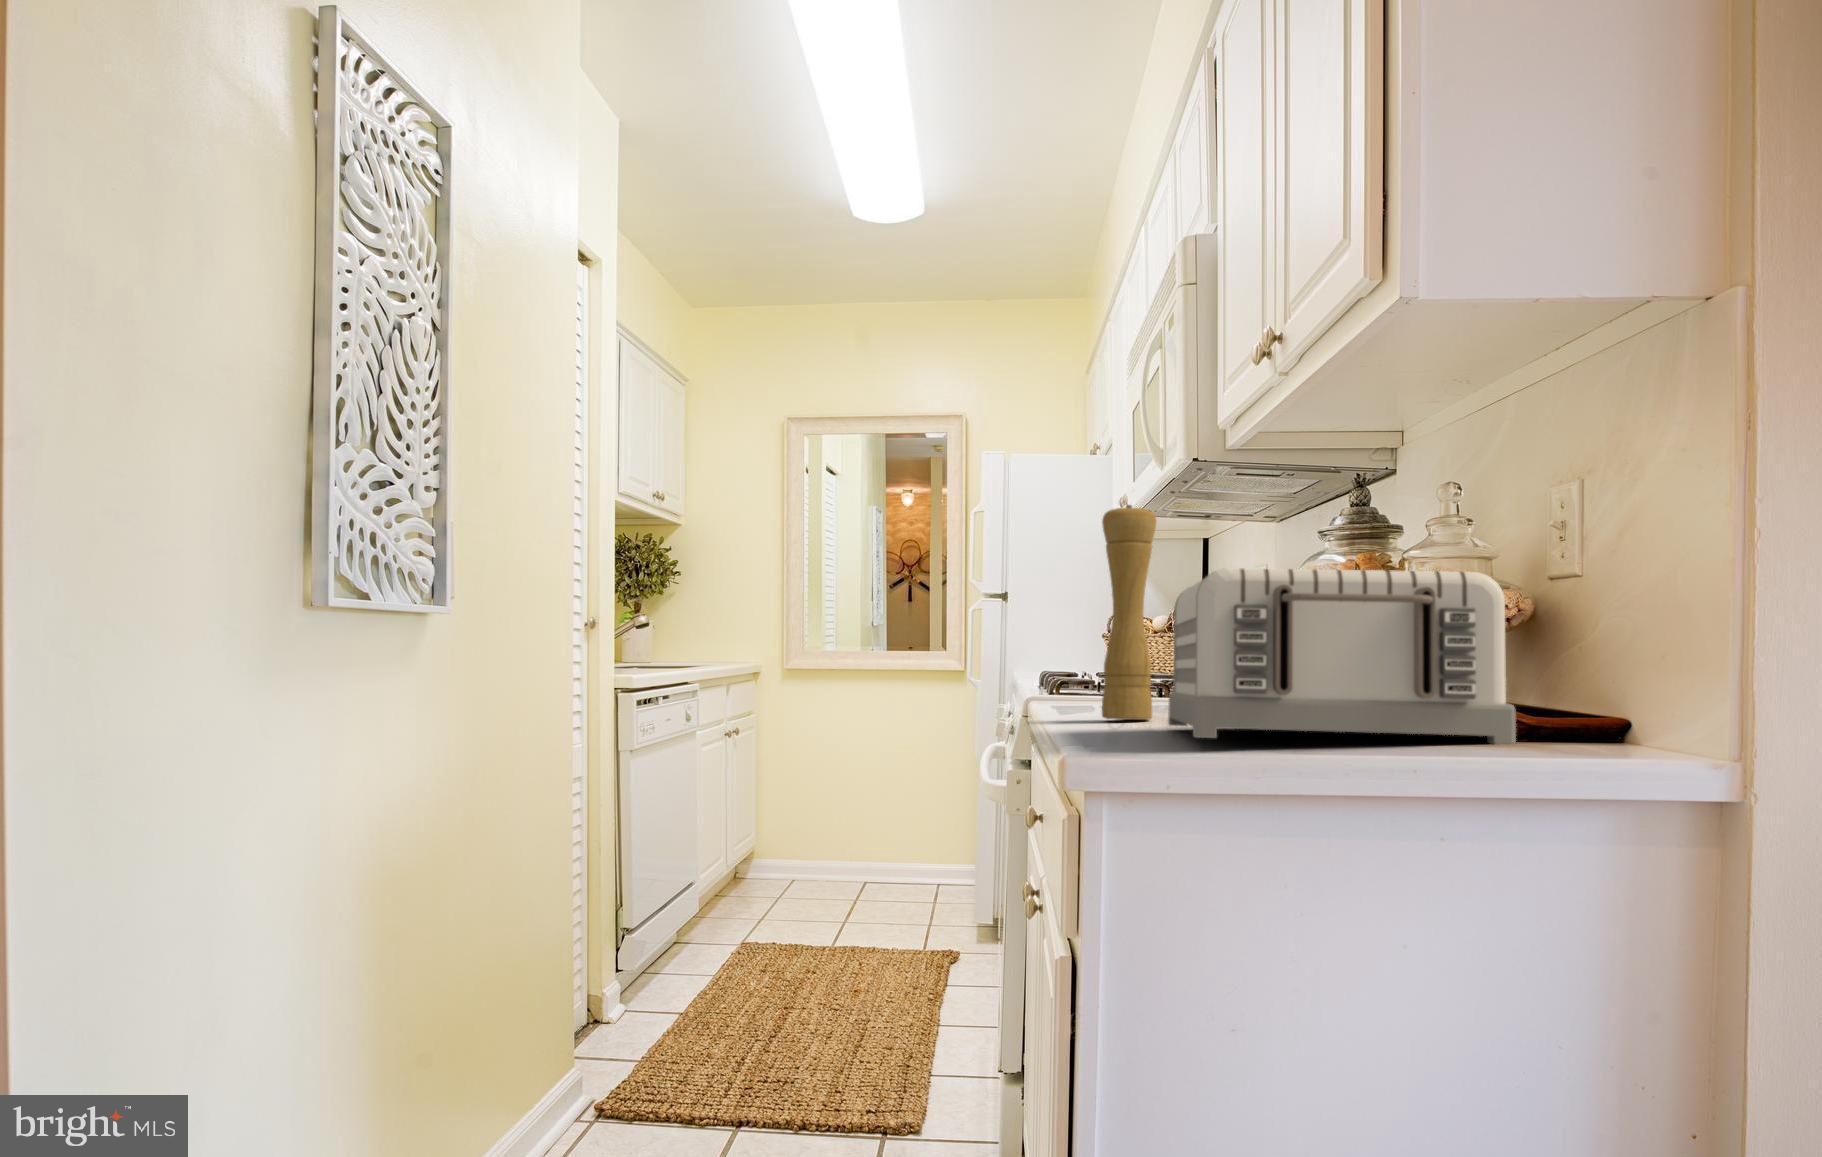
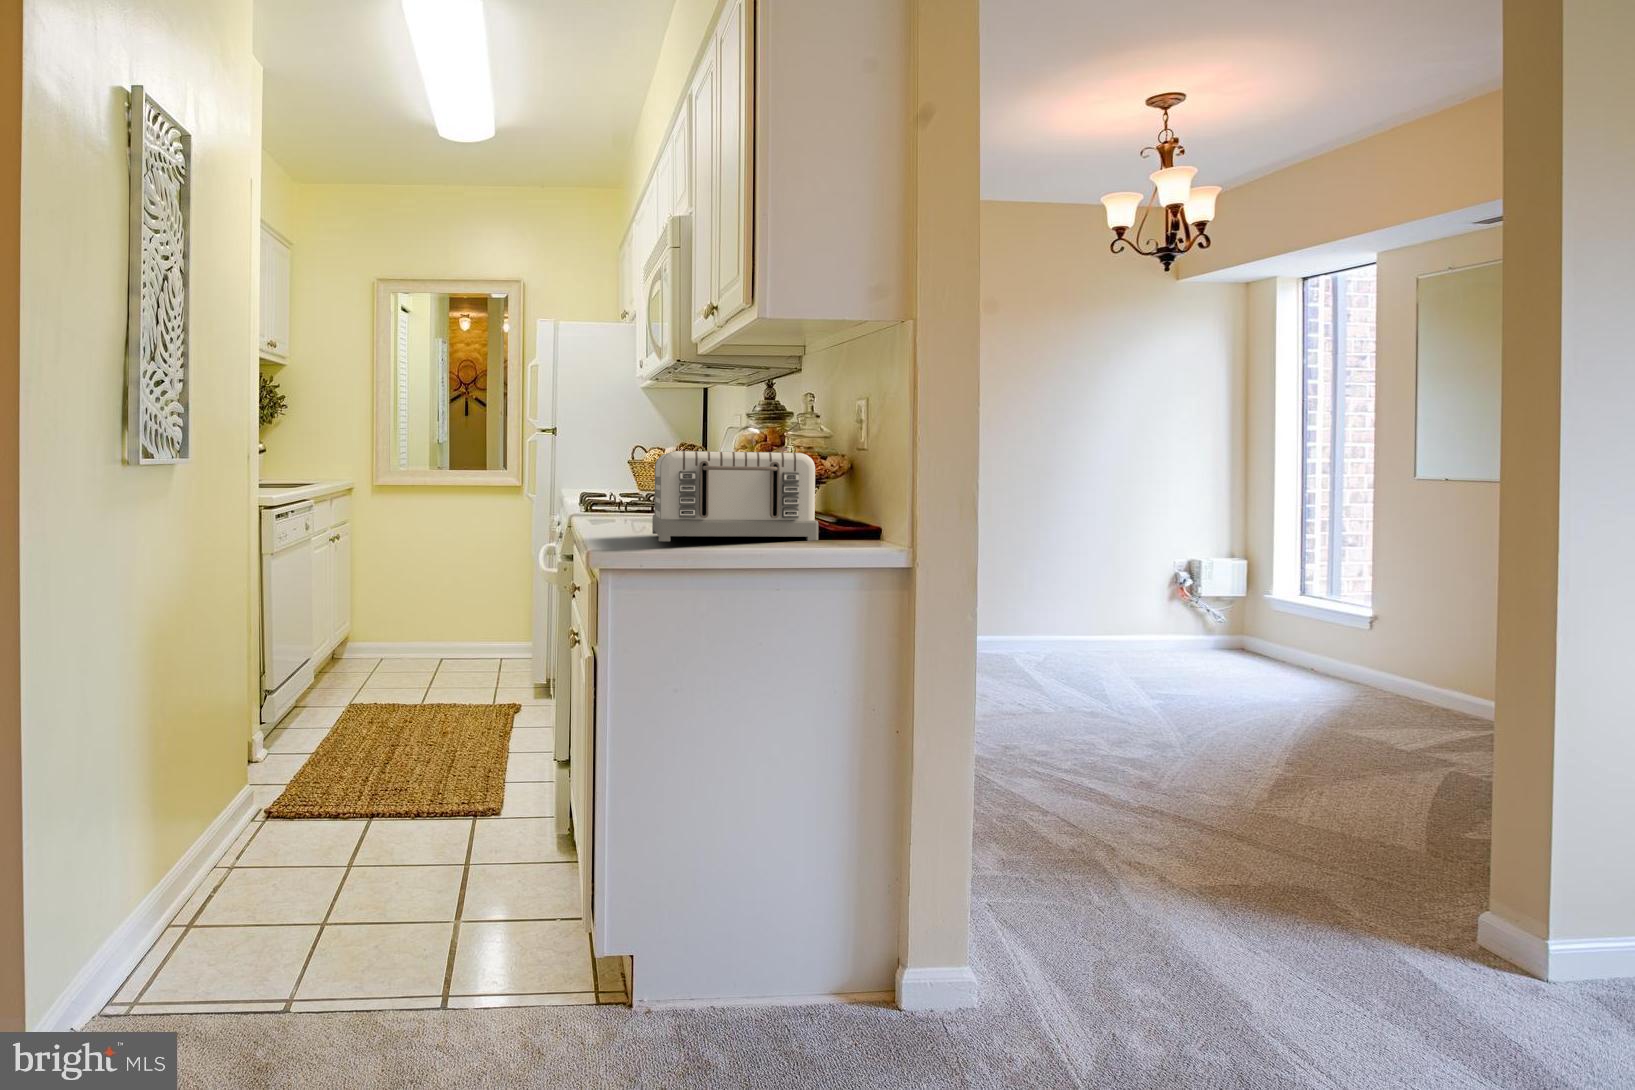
pepper mill: present [1102,505,1156,720] -> none [615,399,648,530]

